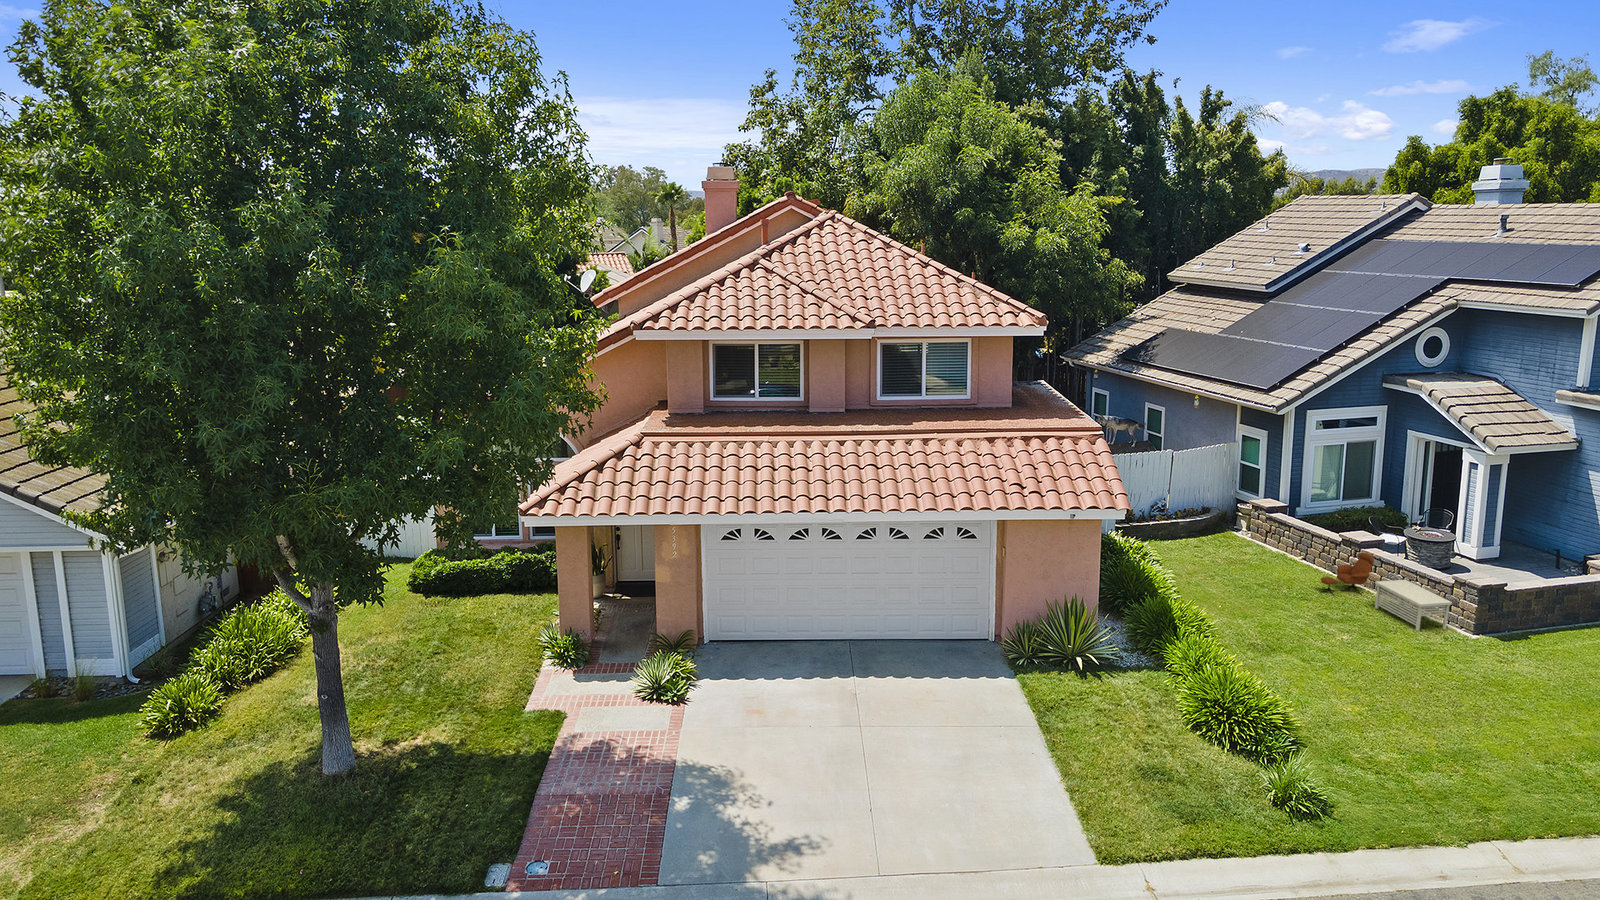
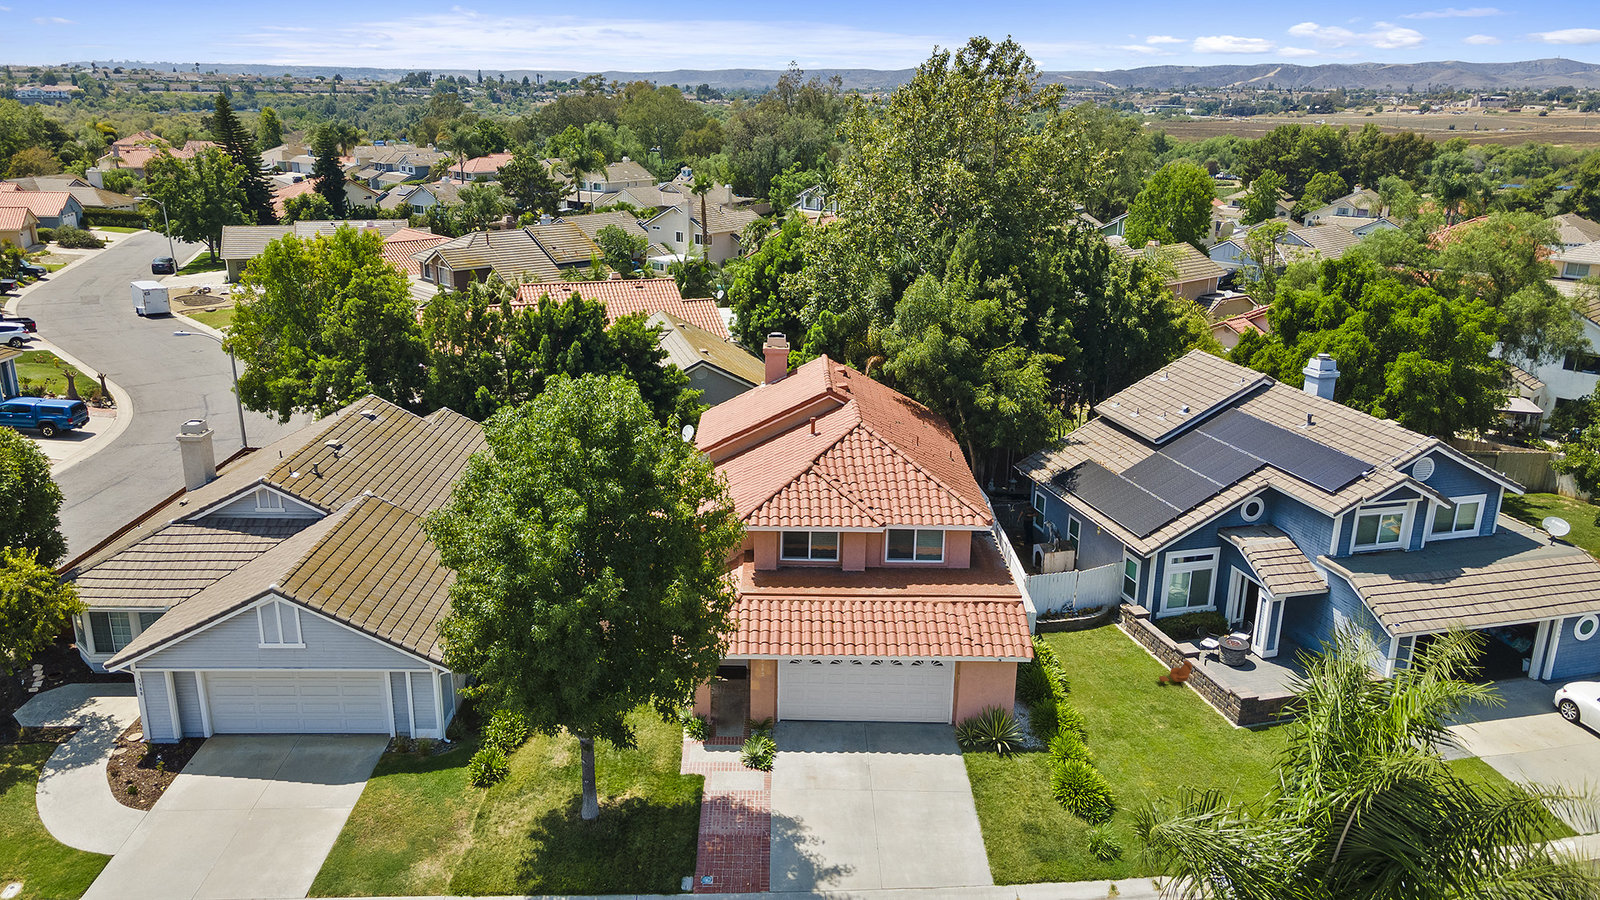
storage bench: present [1375,580,1452,631] -> none [1188,684,1229,721]

